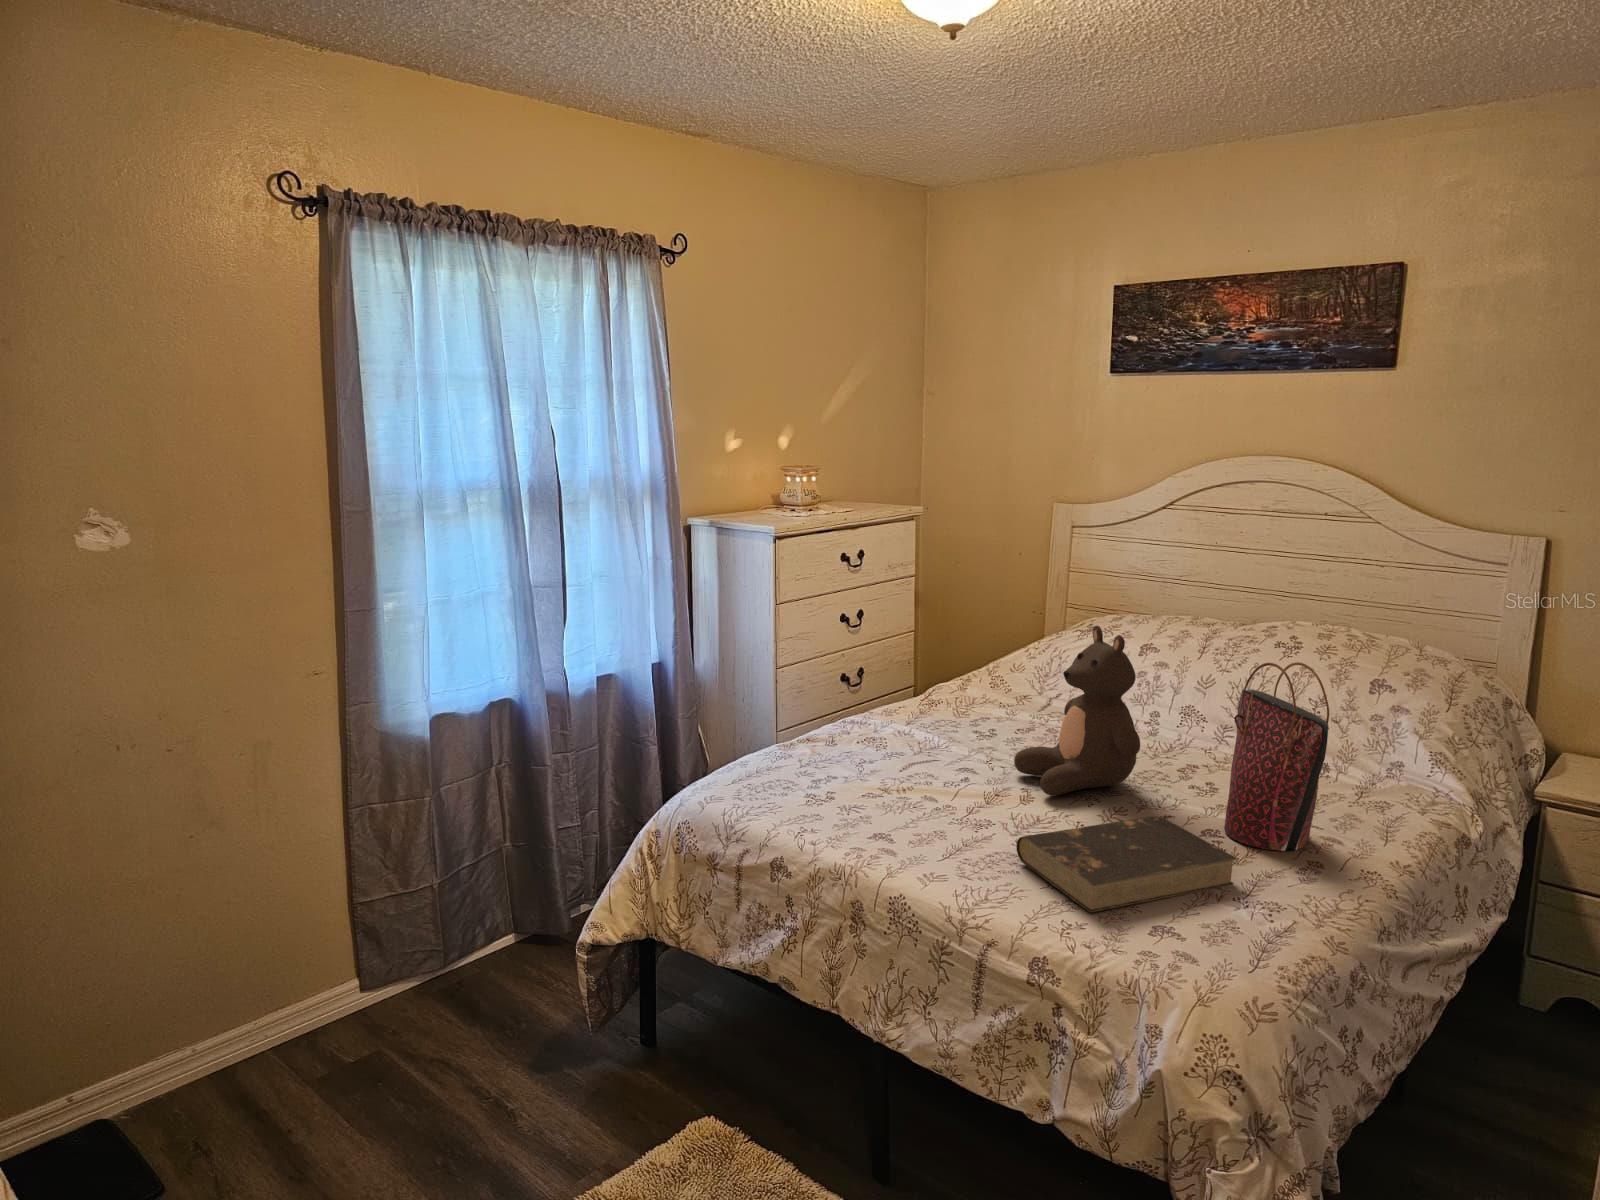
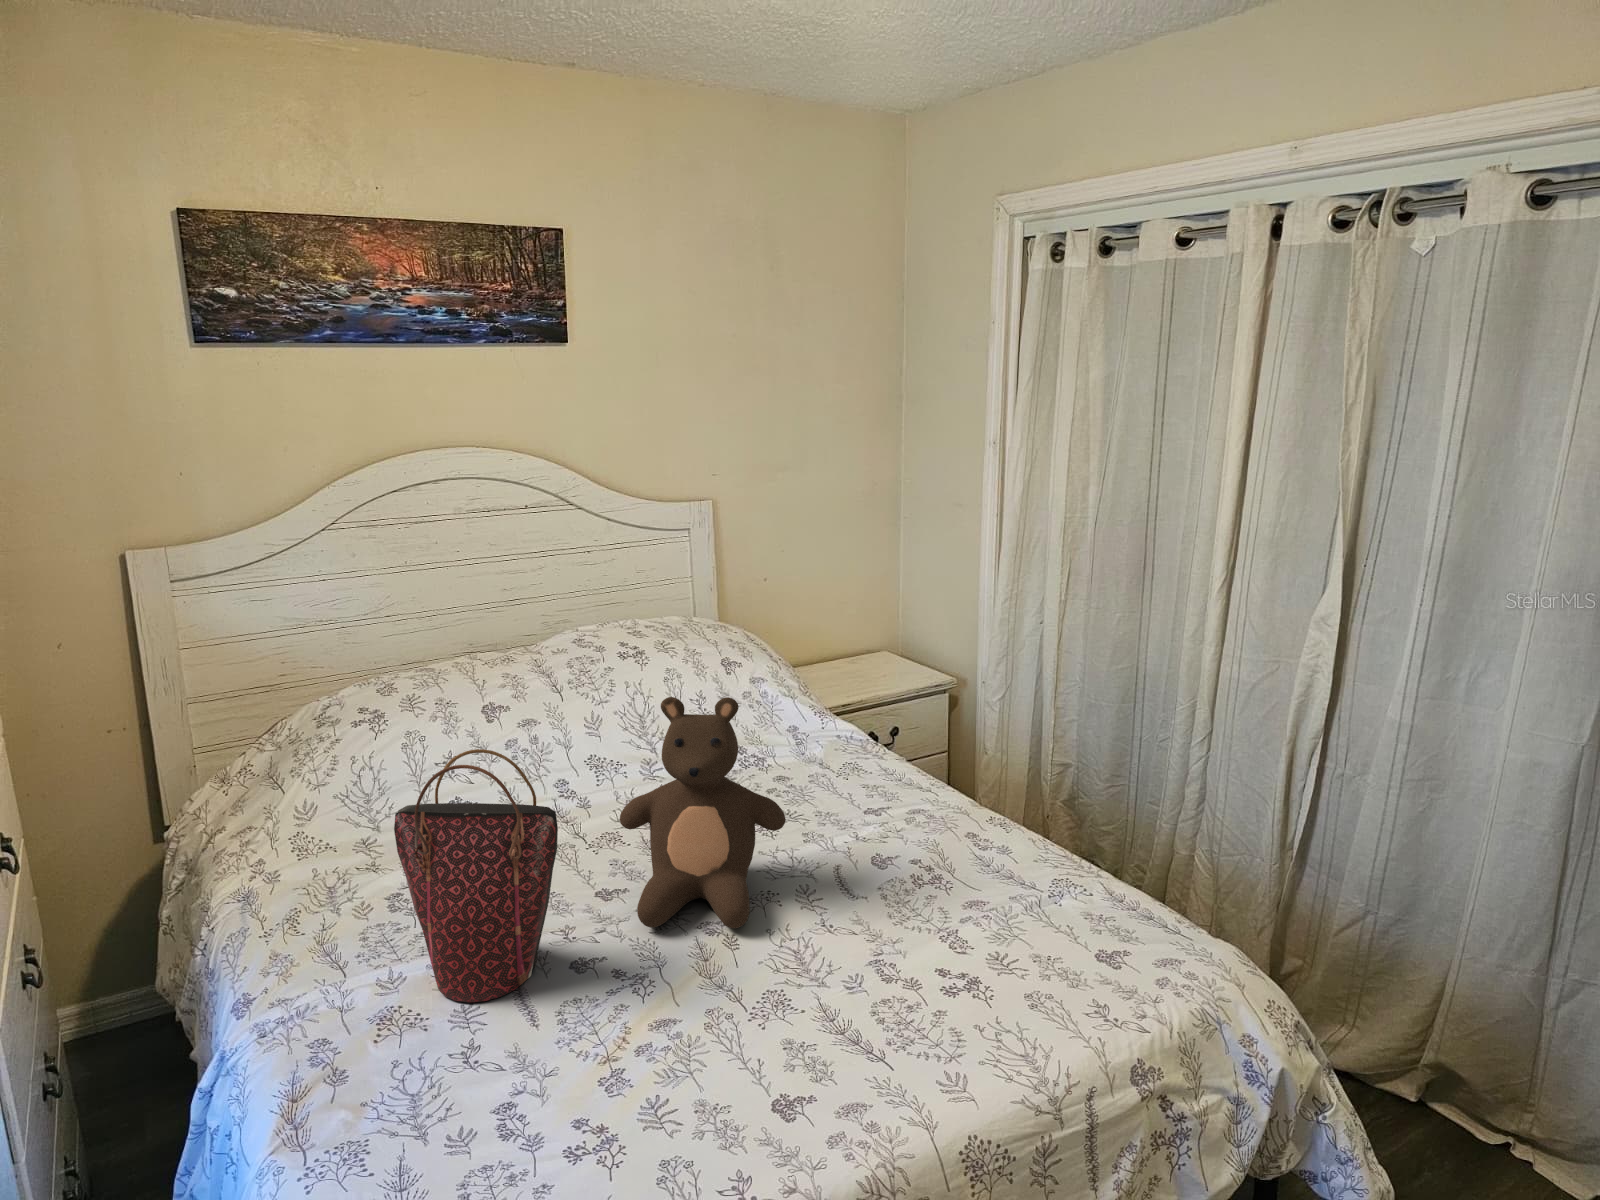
handbag: present [1224,662,1329,851] -> present [394,749,558,1002]
book: present [1017,816,1237,913] -> none [868,861,1061,1006]

